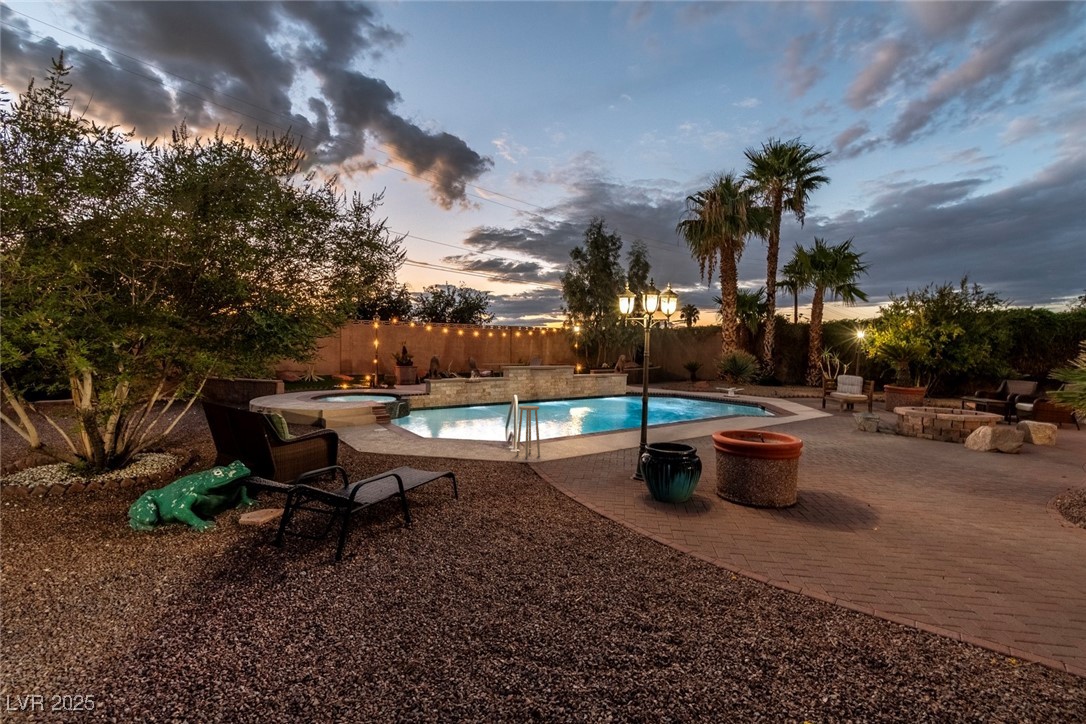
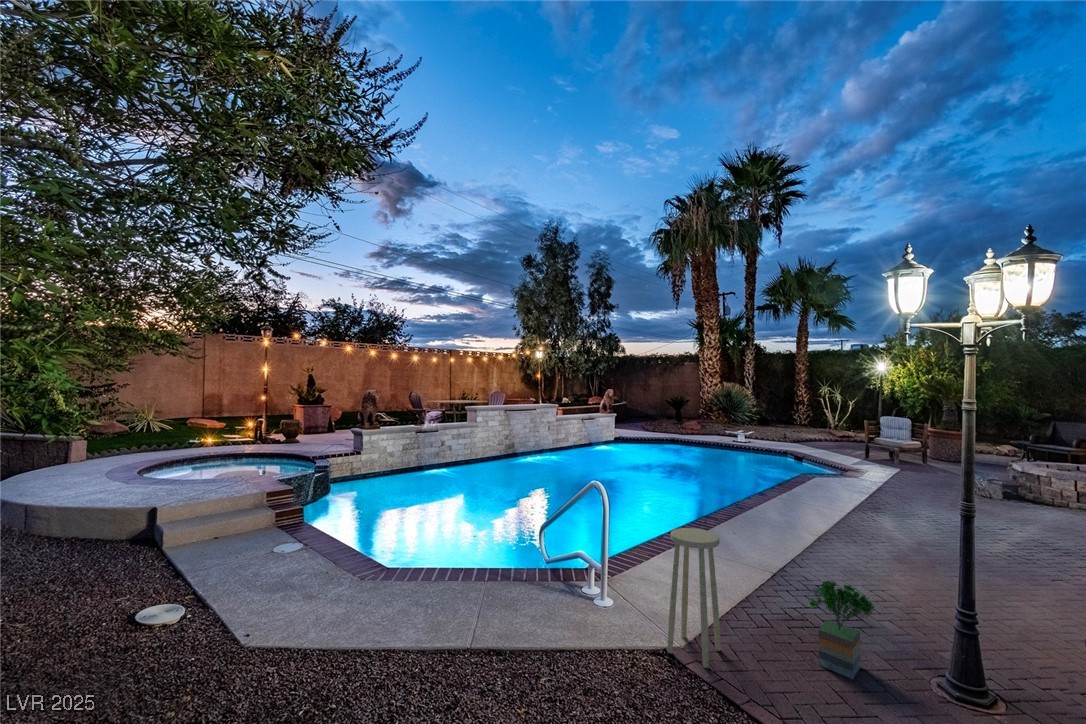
potted tree: none [572,427,598,463] -> present [808,581,875,679]

